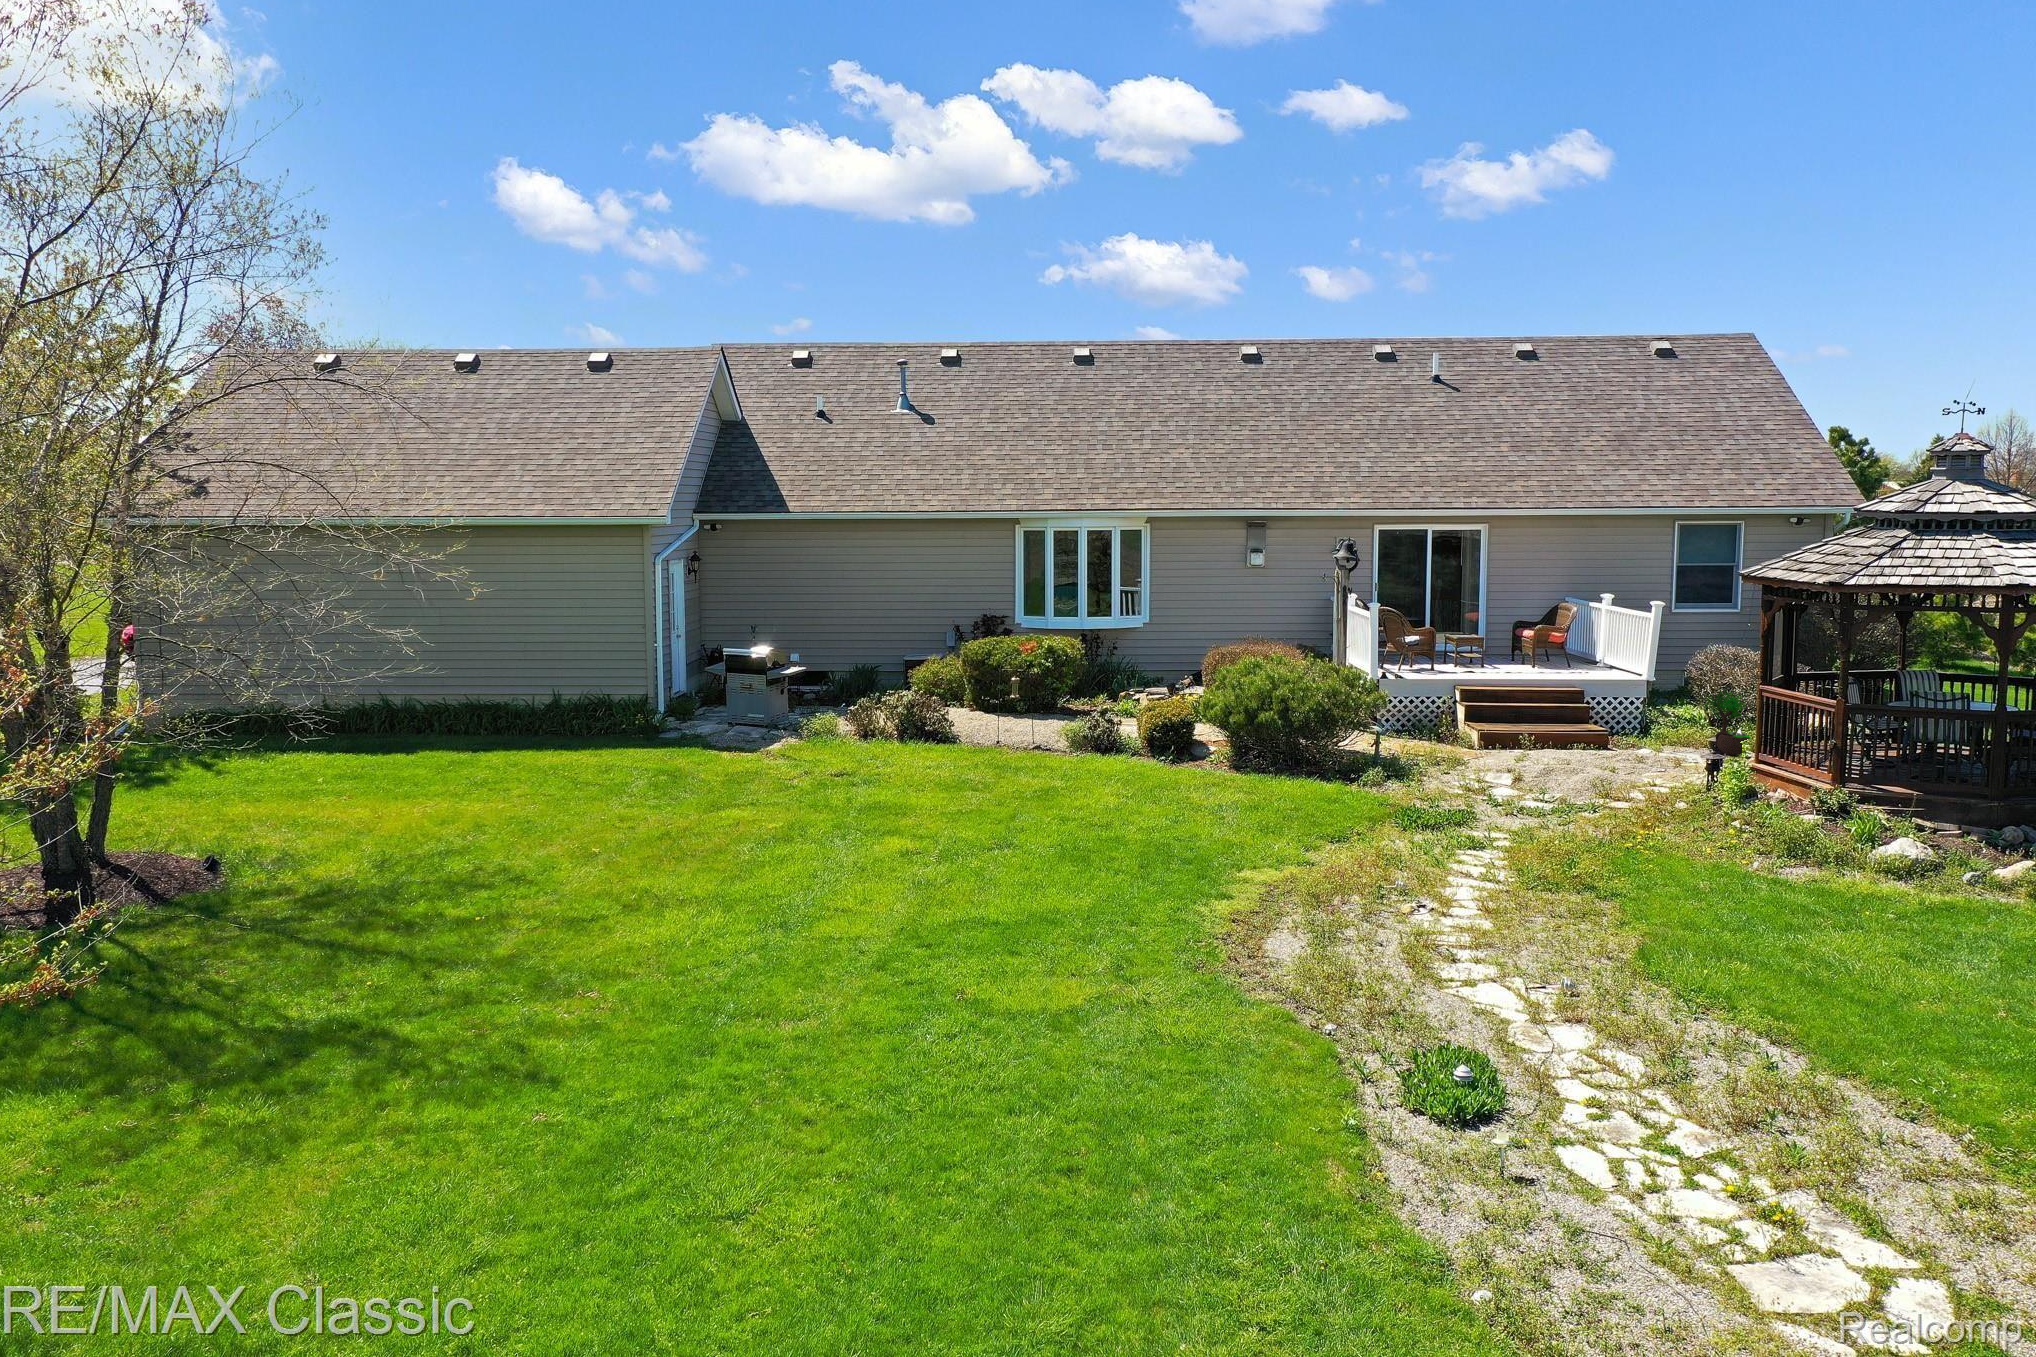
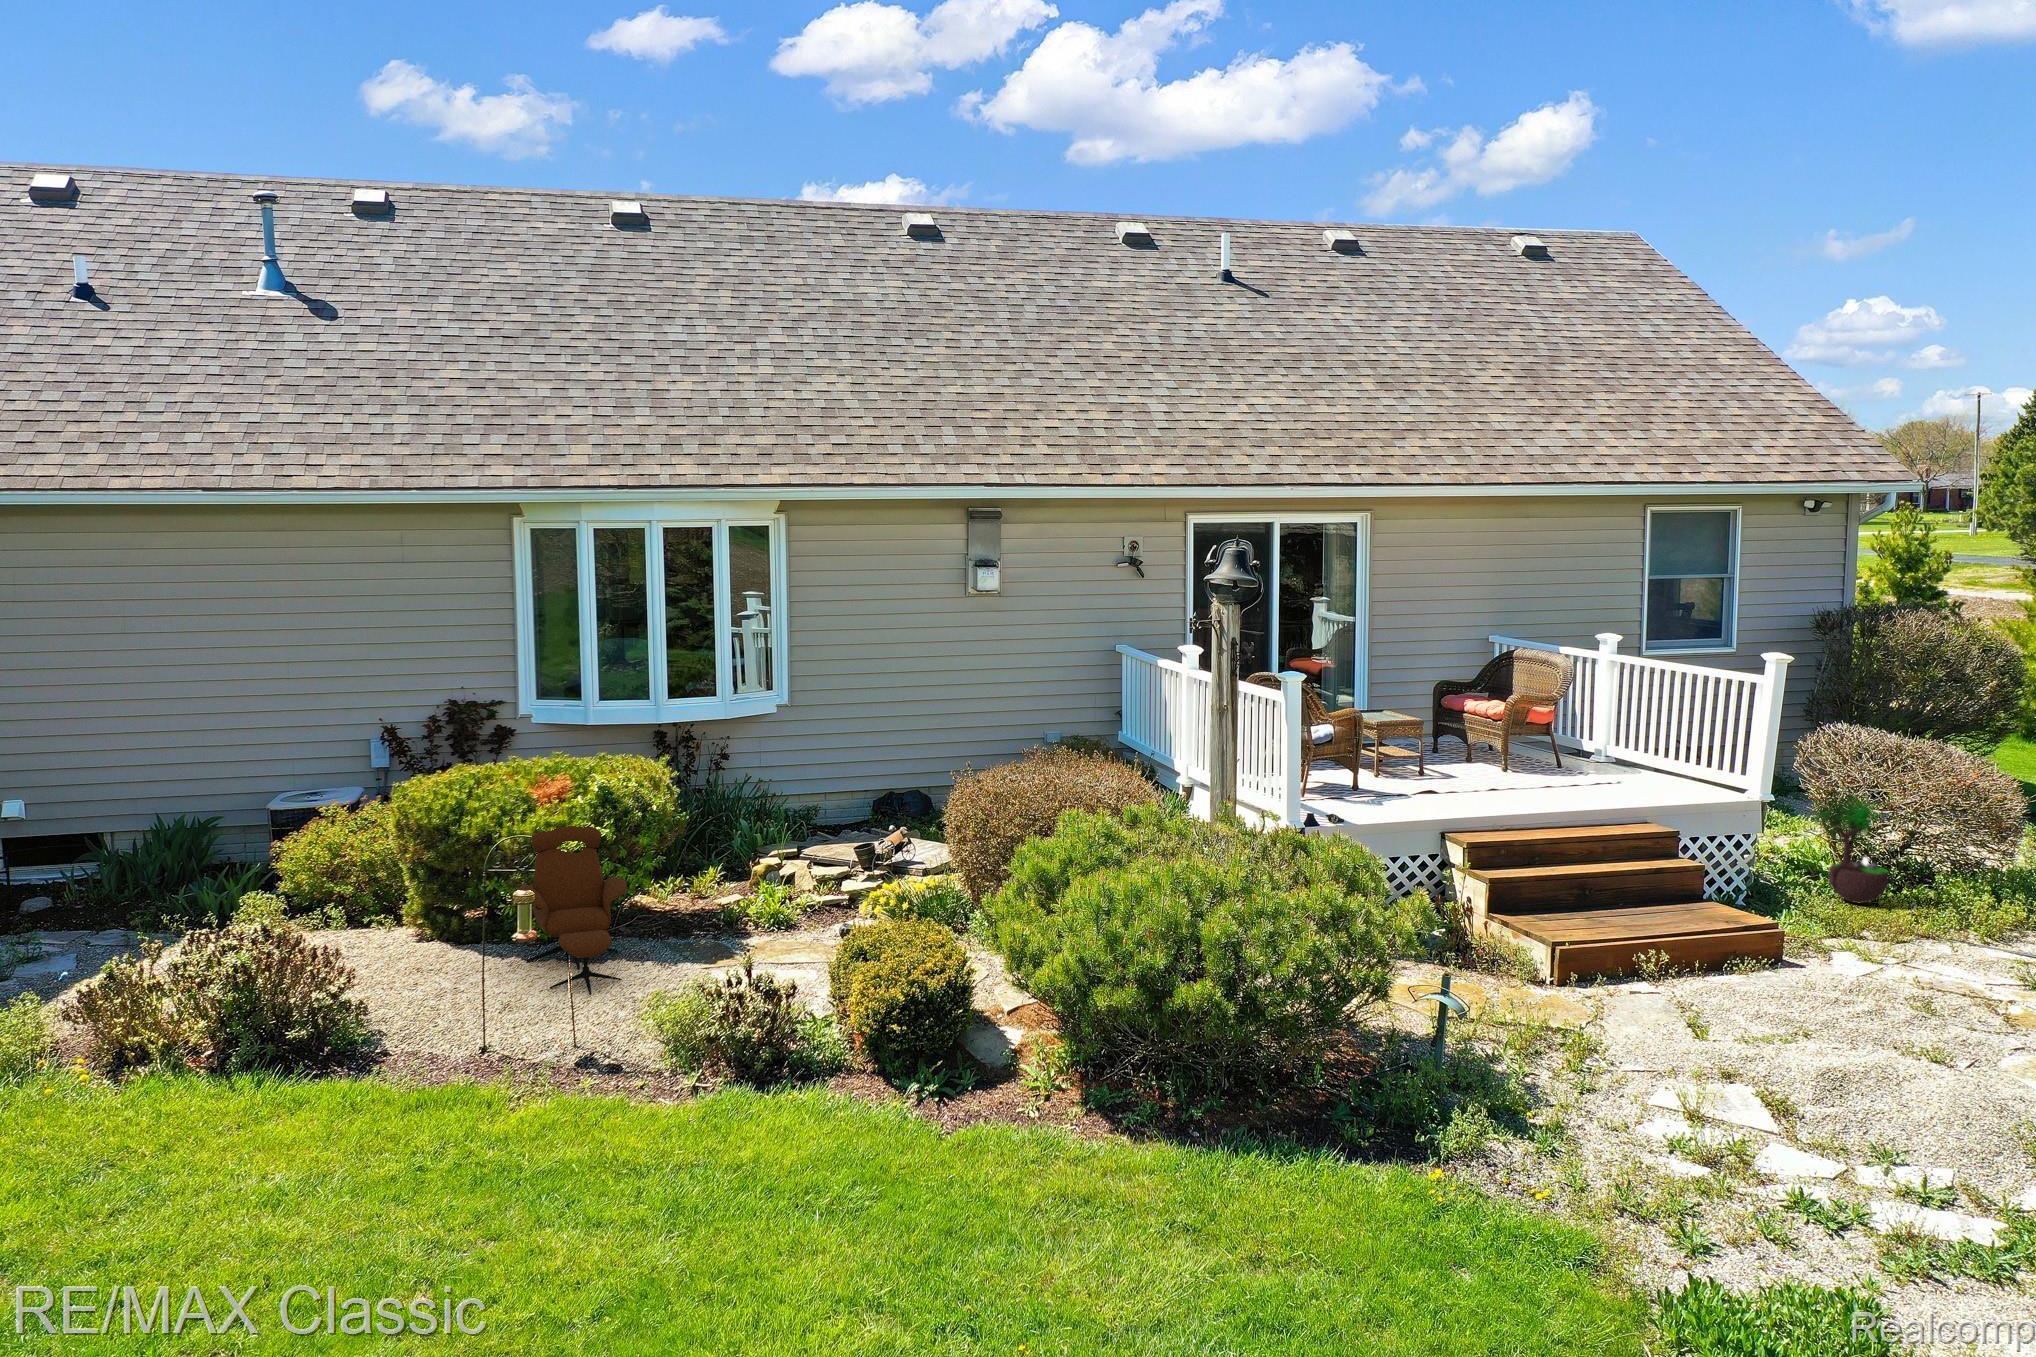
lounge chair: none [1012,664,1058,729] -> present [516,826,627,995]

